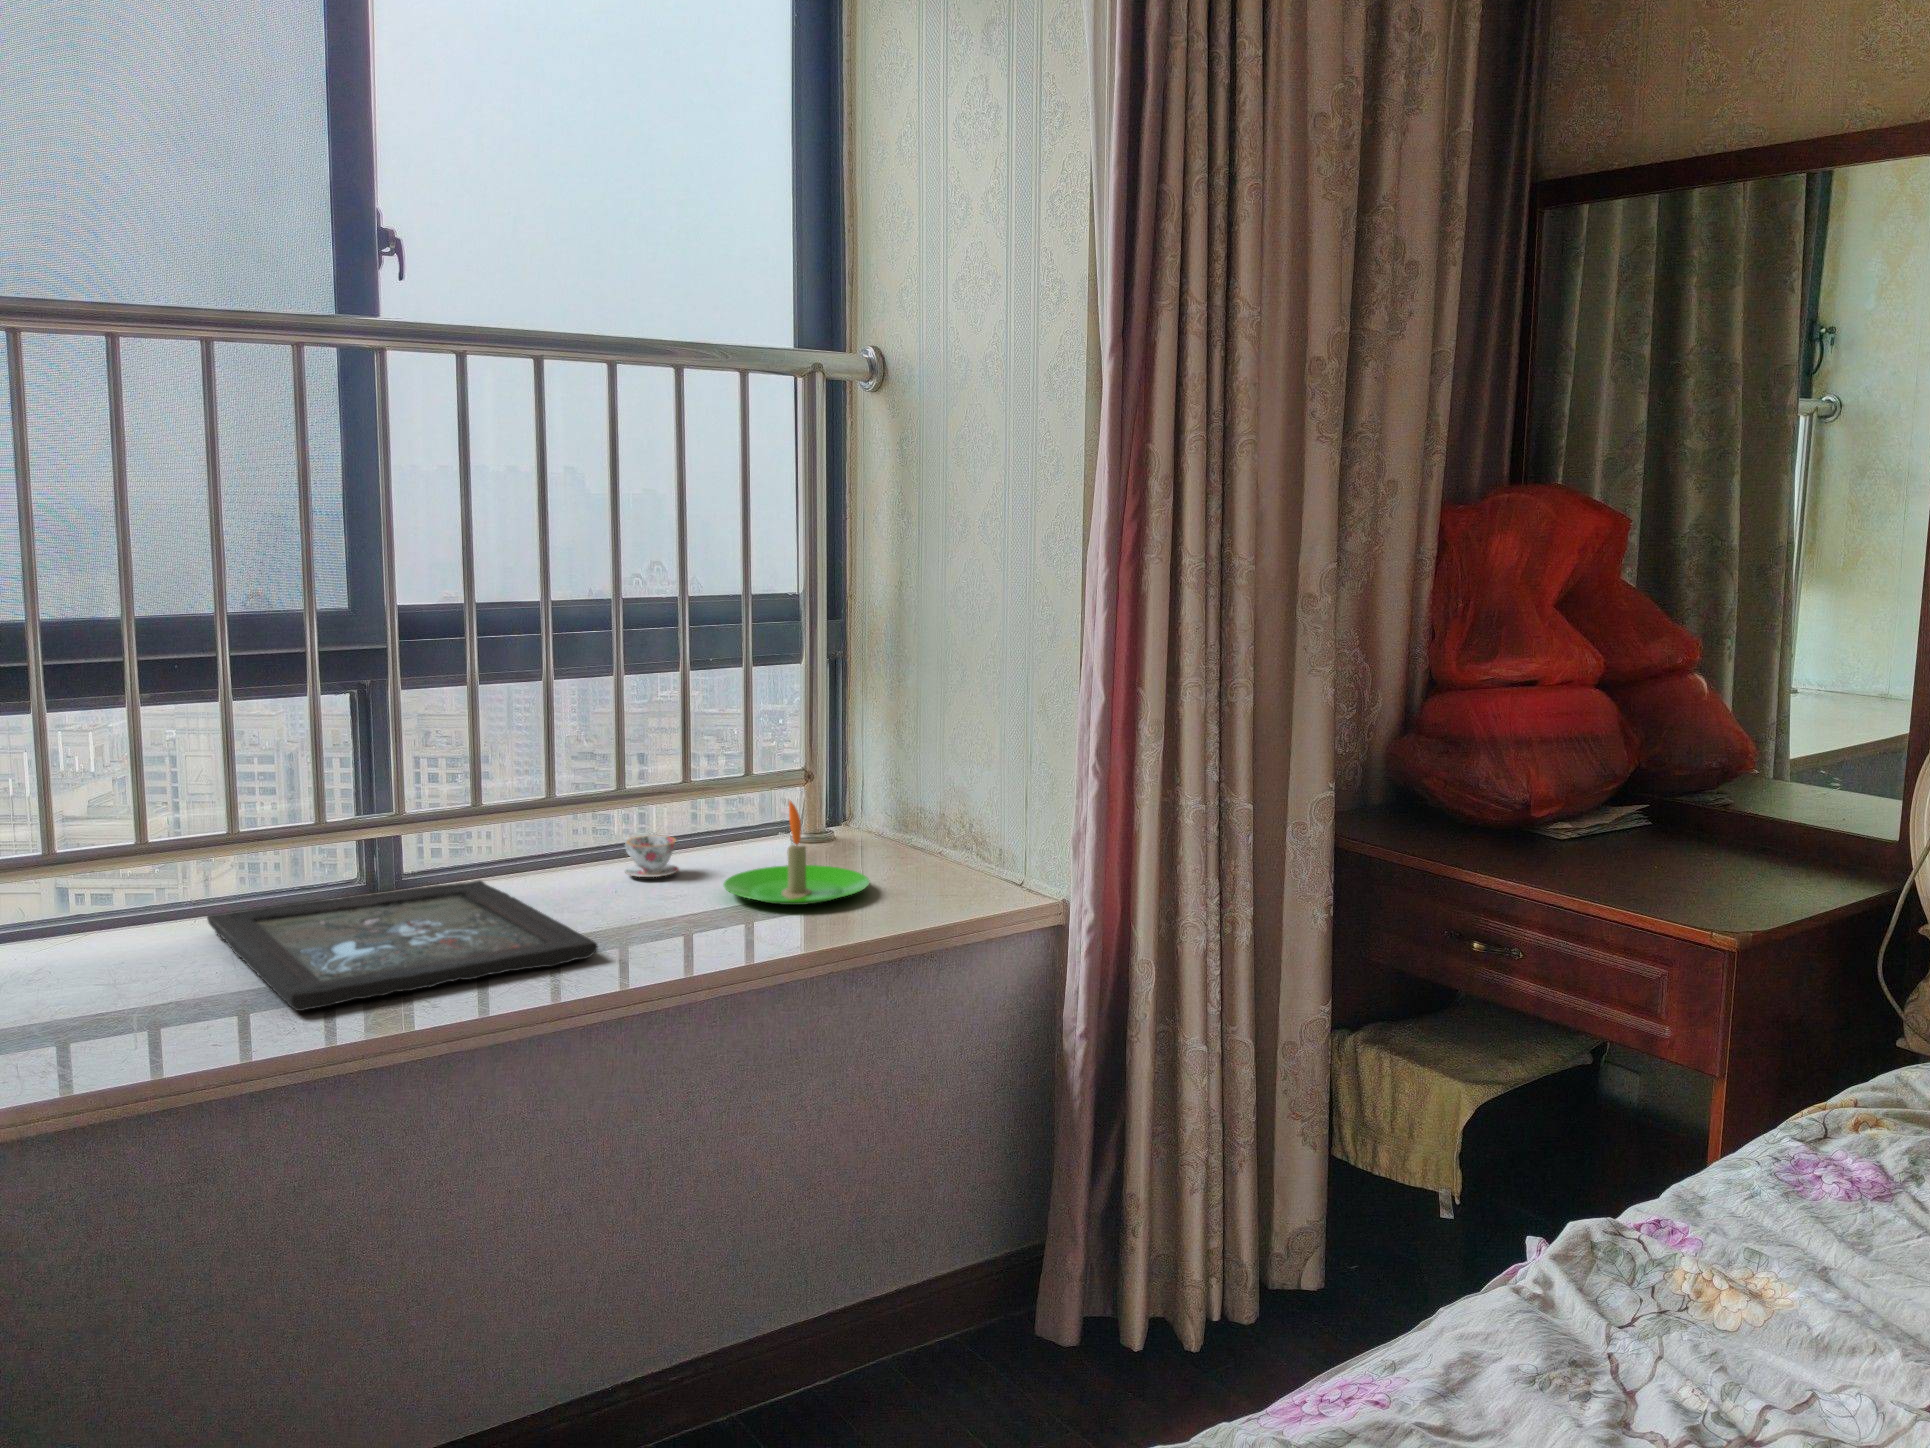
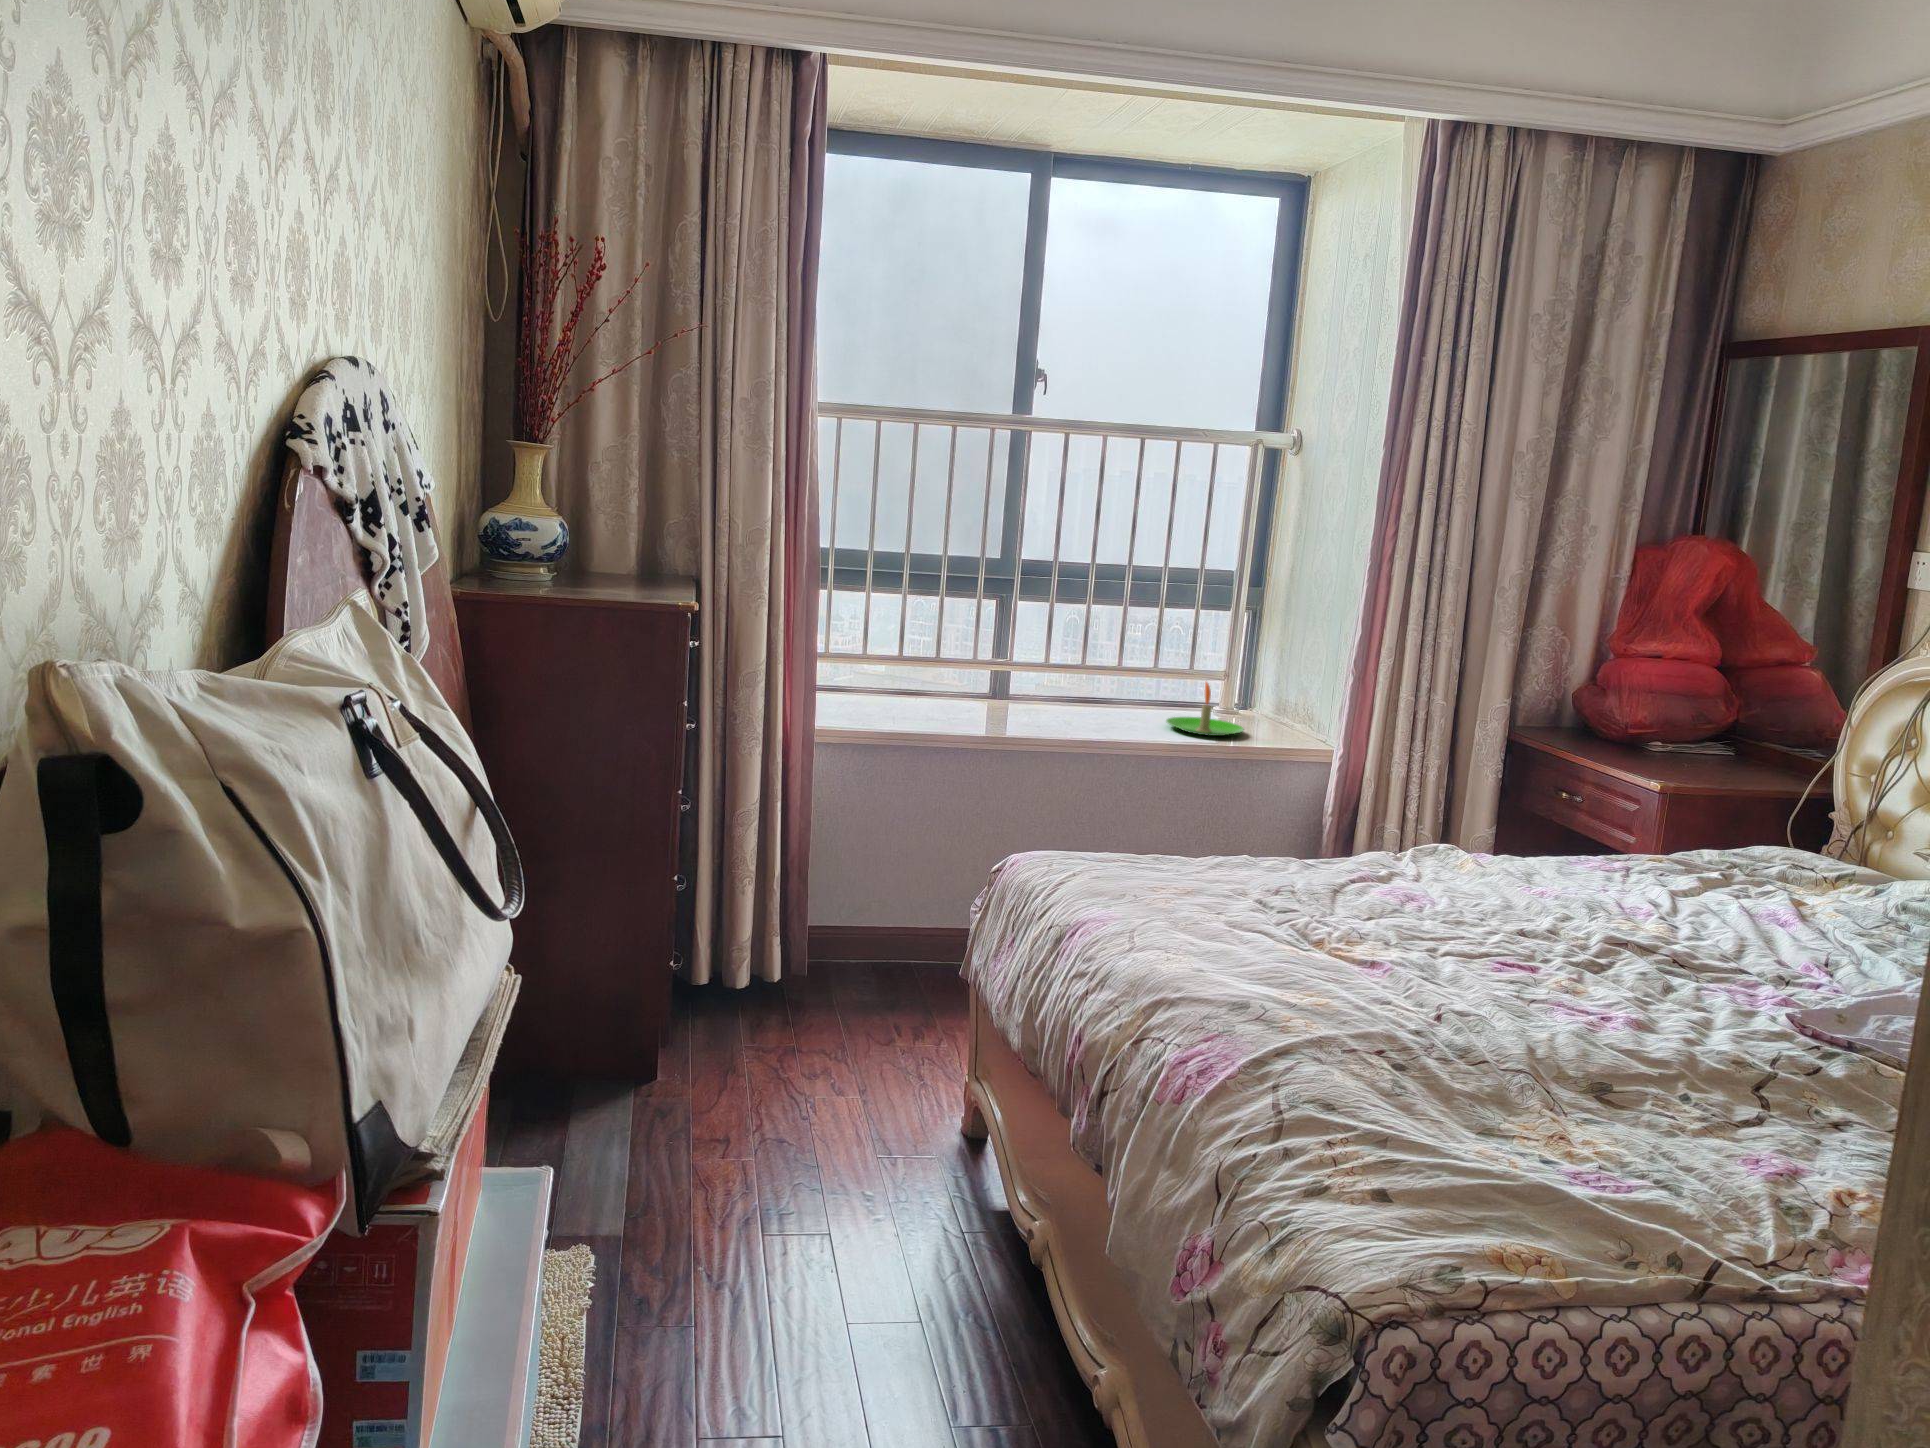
teacup: present [625,835,679,877] -> none [1118,692,1147,713]
tray: present [207,880,598,1011] -> none [923,695,1096,738]

